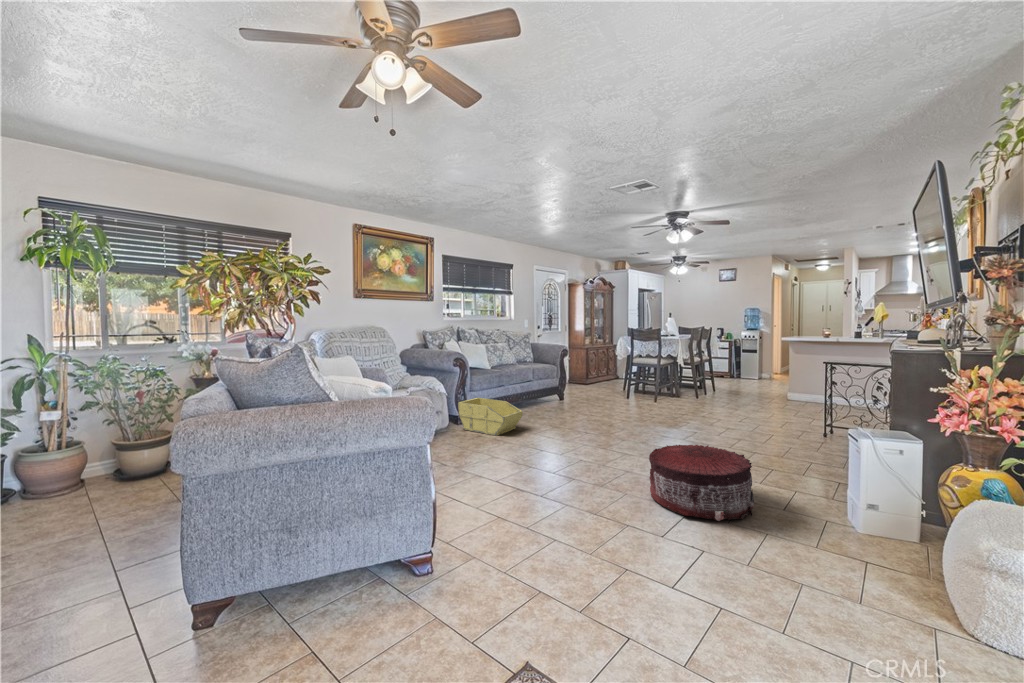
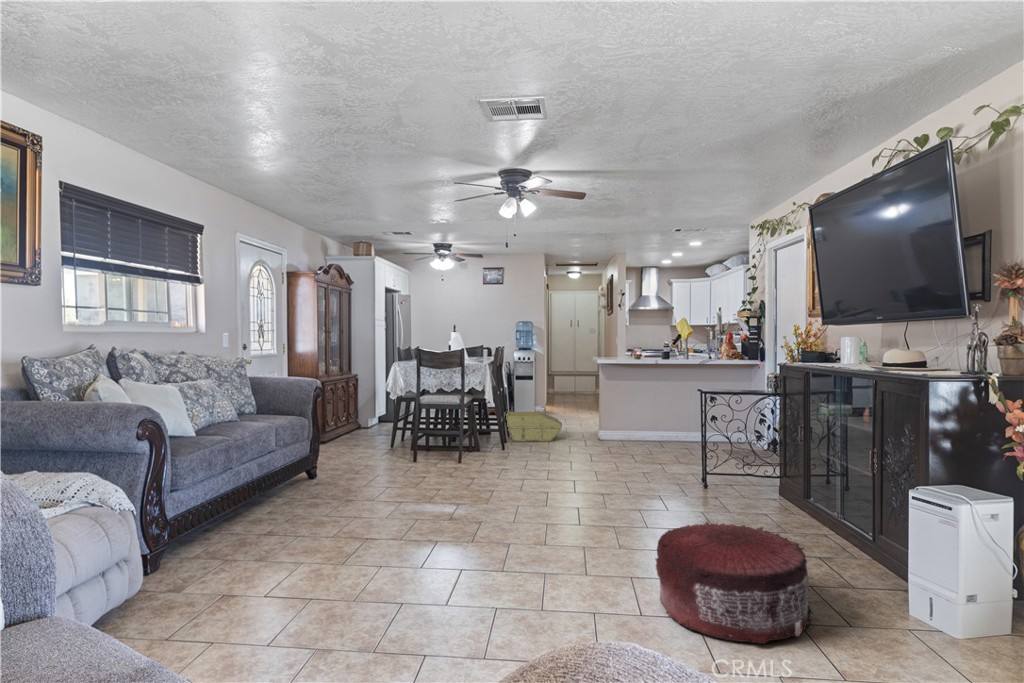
storage bin: present [458,398,523,436] -> present [505,412,562,442]

